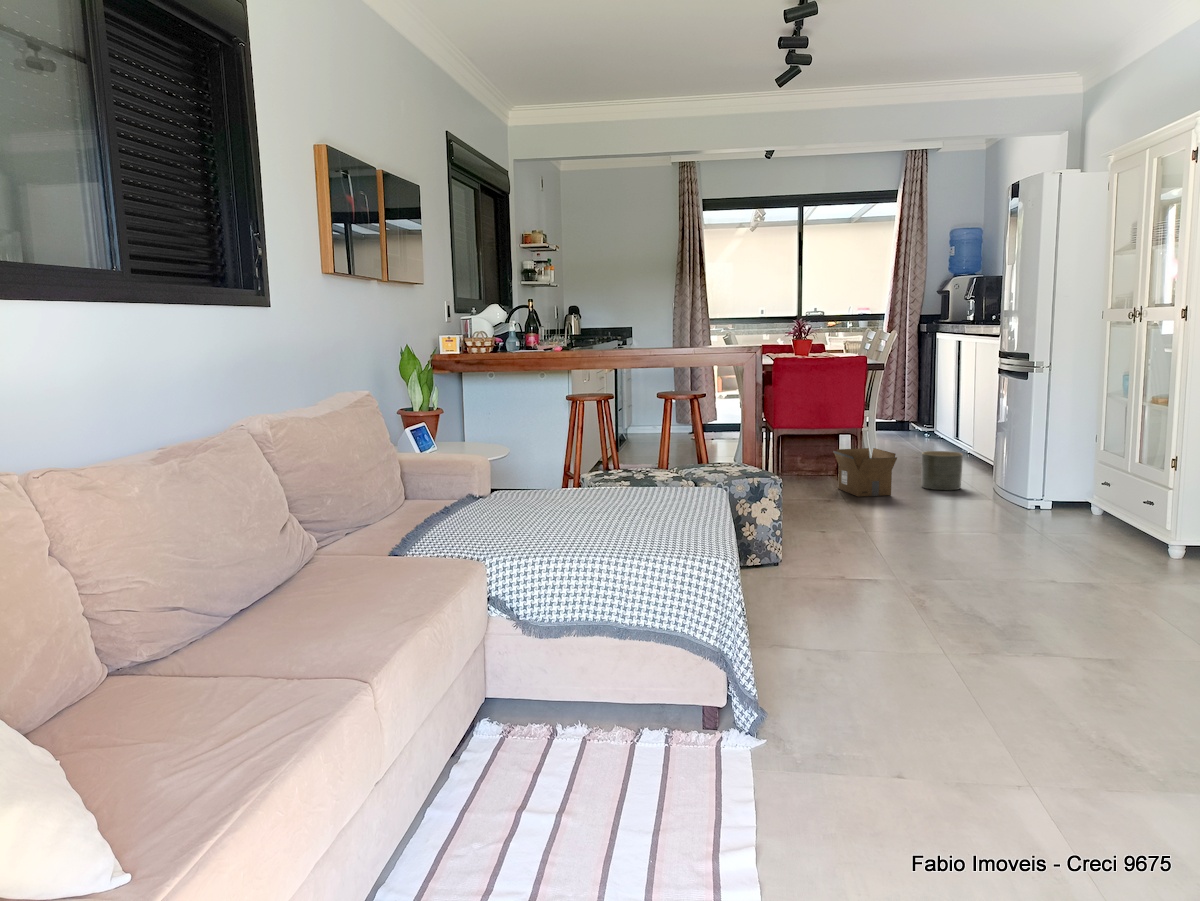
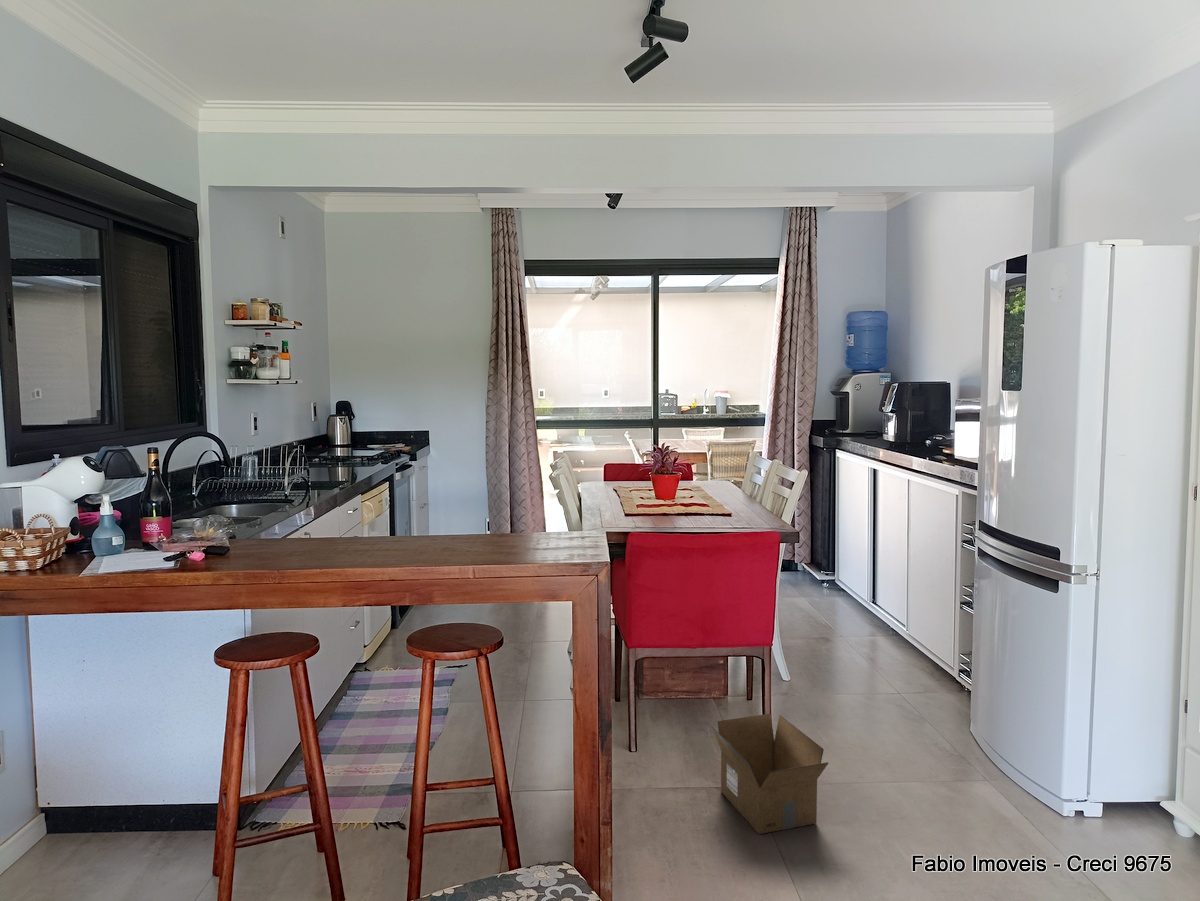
planter: present [922,451,963,490] -> none [858,708,928,794]

